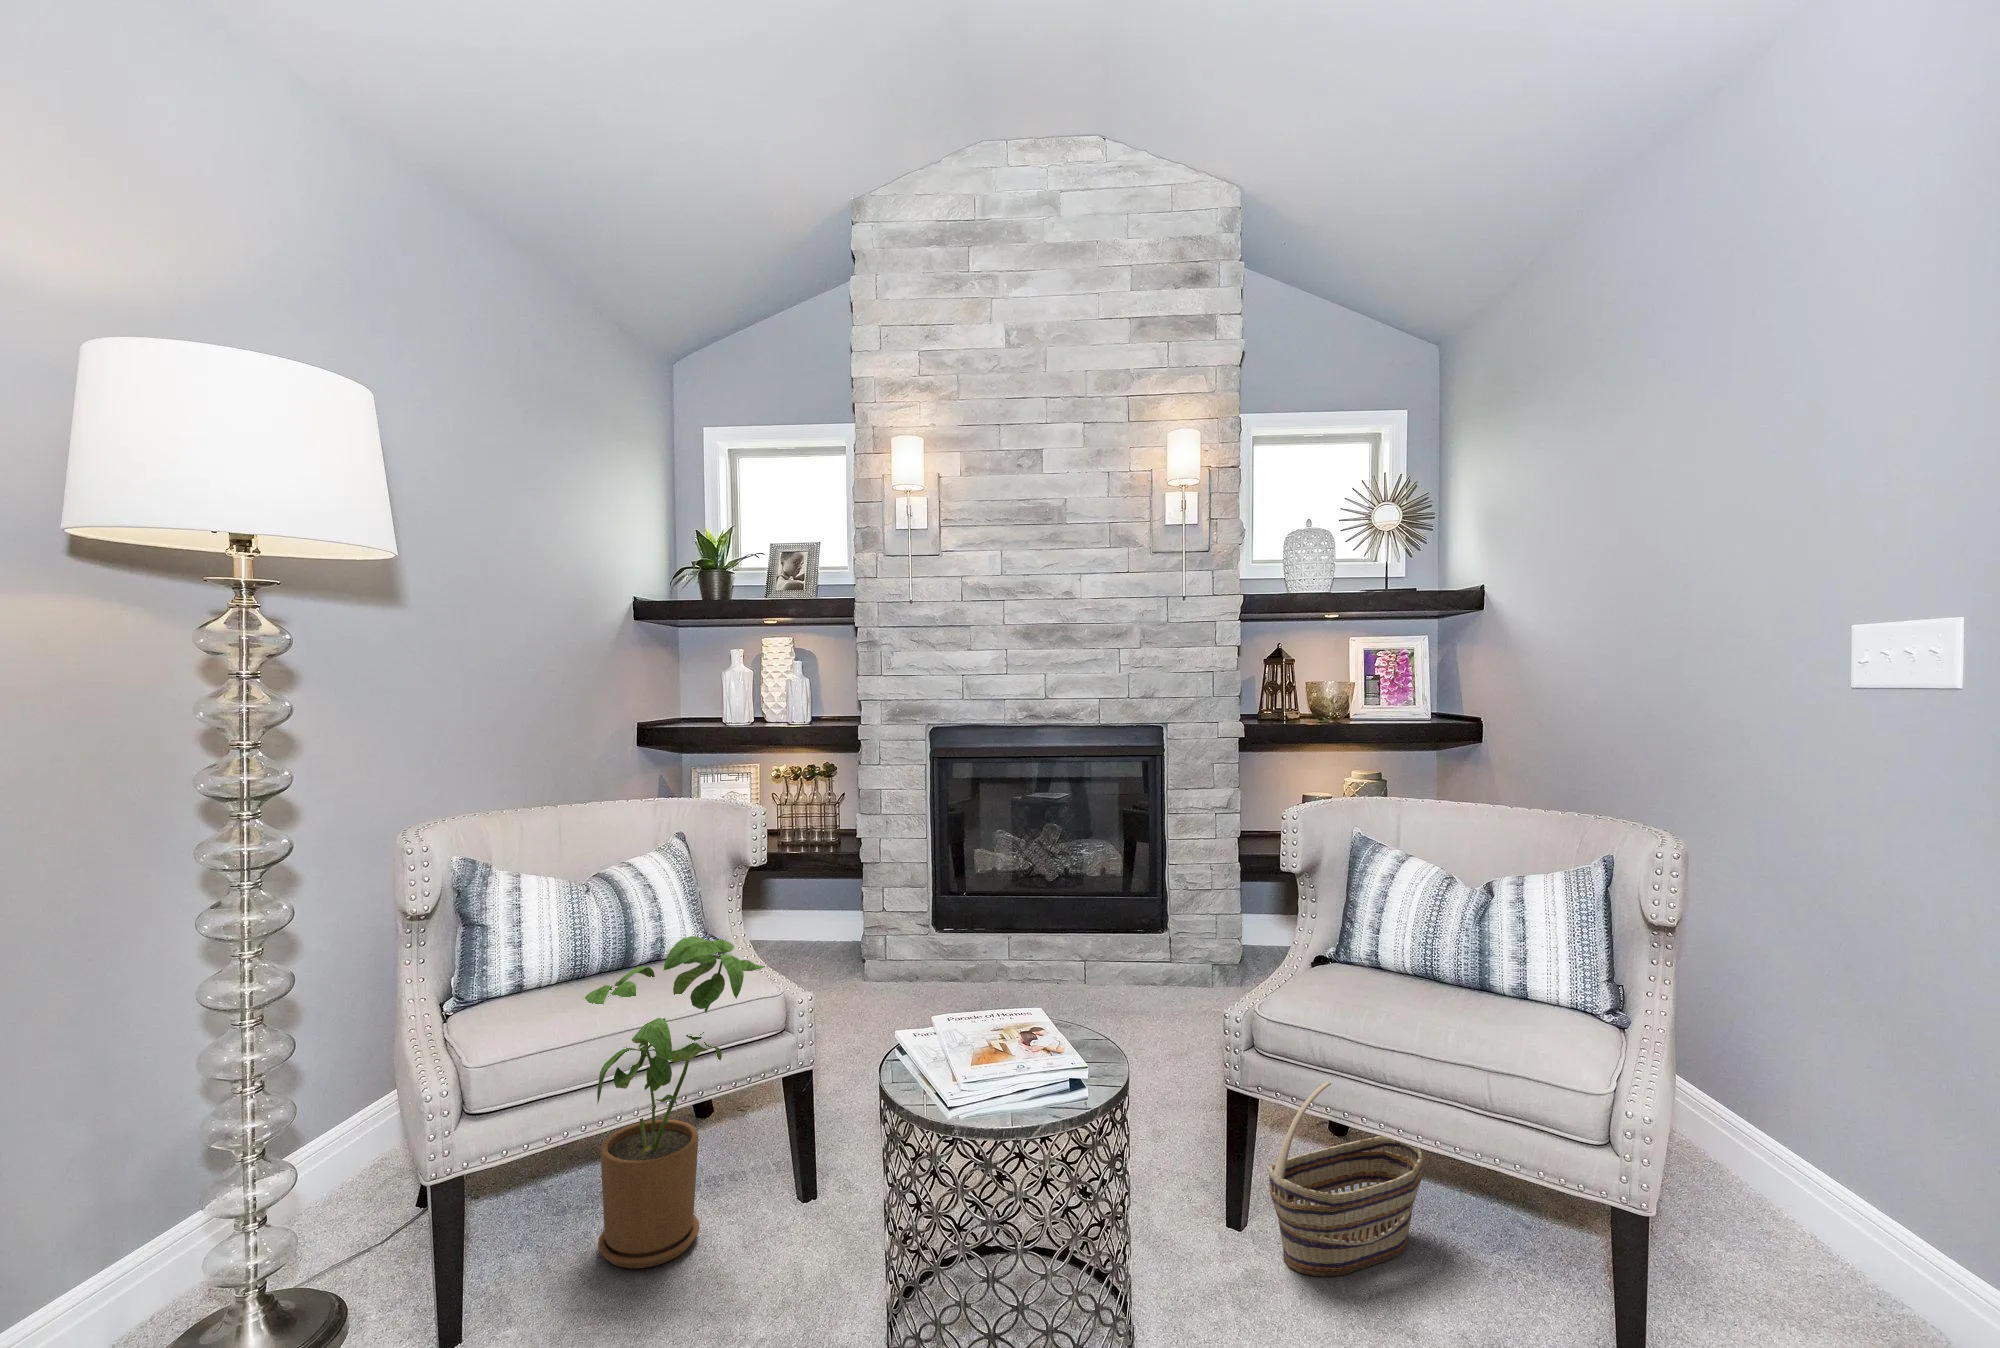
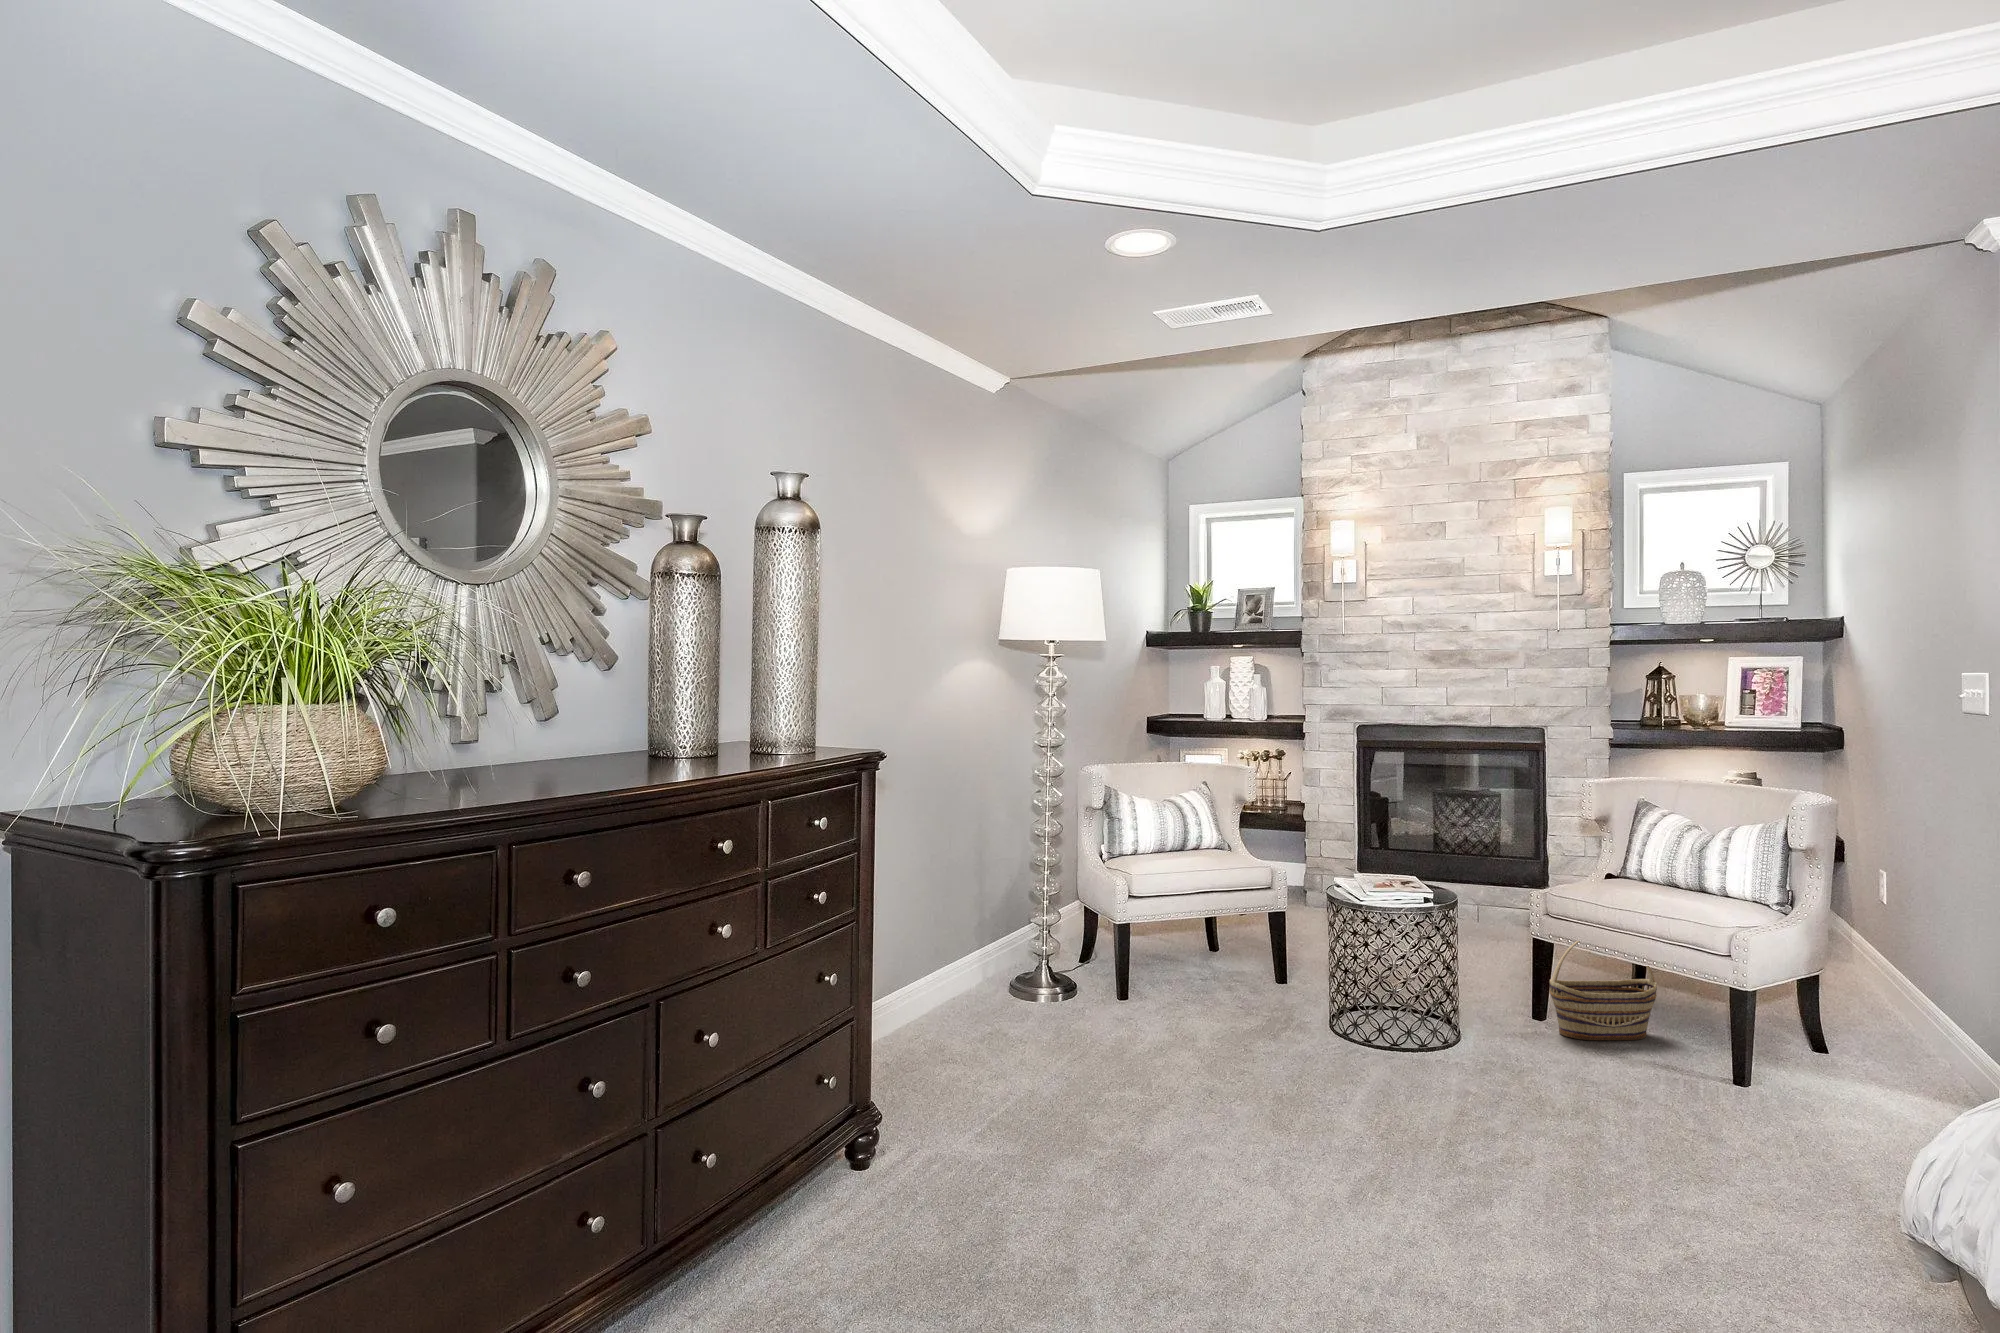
house plant: present [585,936,765,1268] -> none [1166,832,1259,993]

